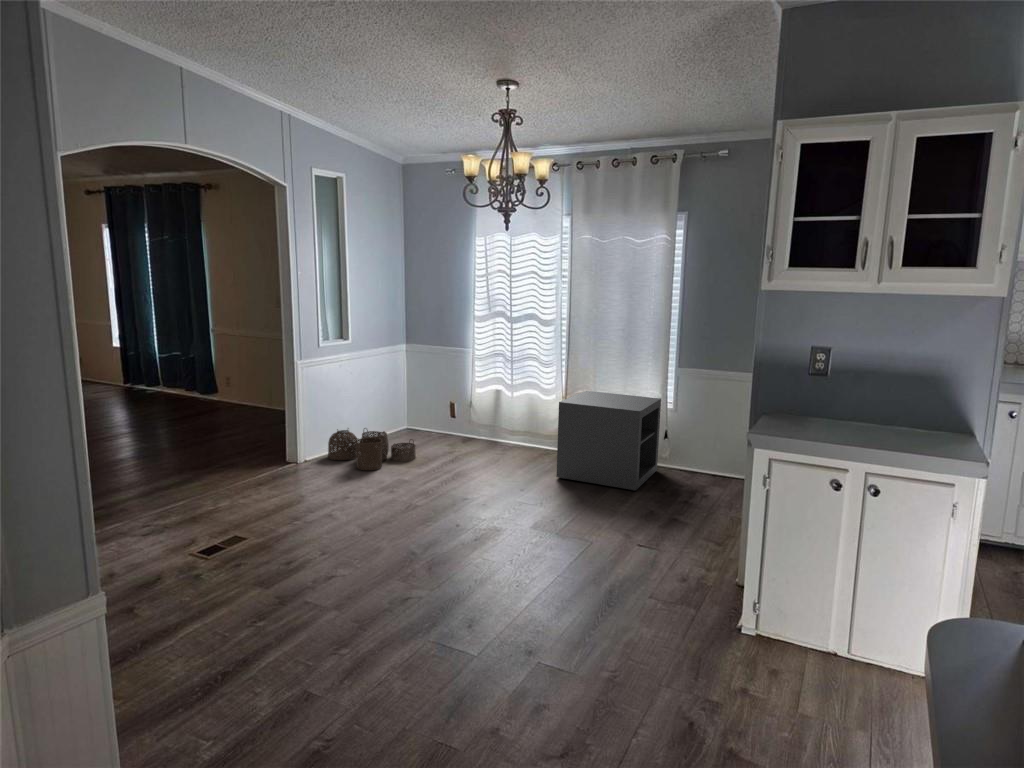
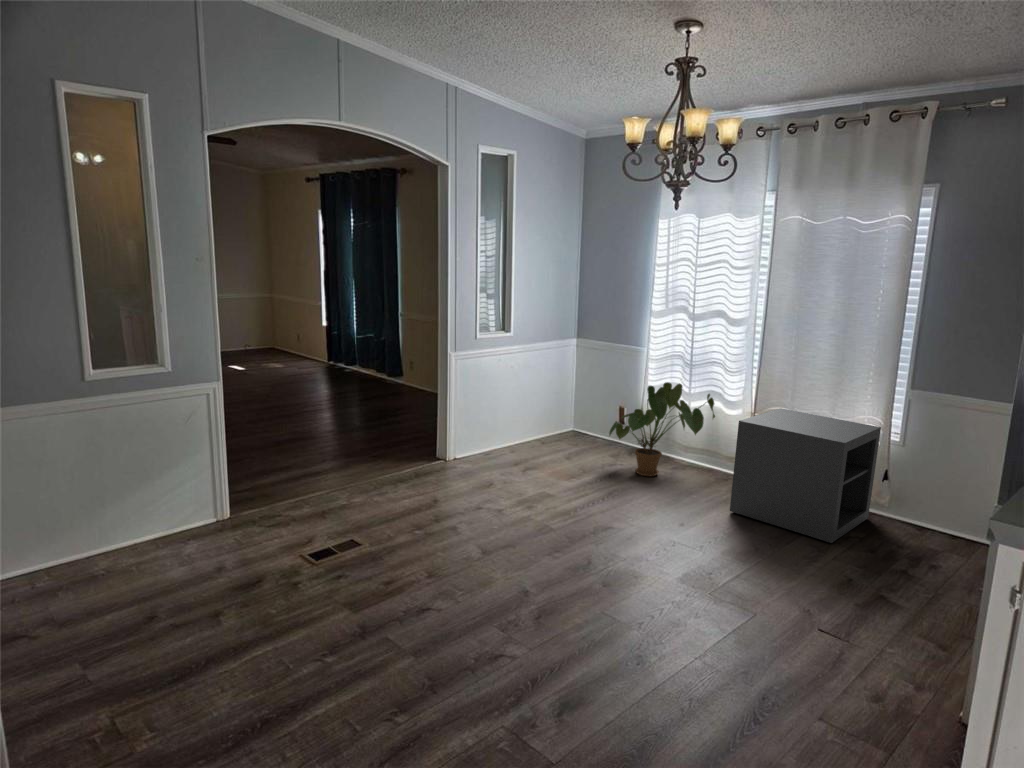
house plant: none [448,377,535,459] -> present [609,382,715,476]
woven basket: present [328,428,416,470] -> none [480,426,572,476]

